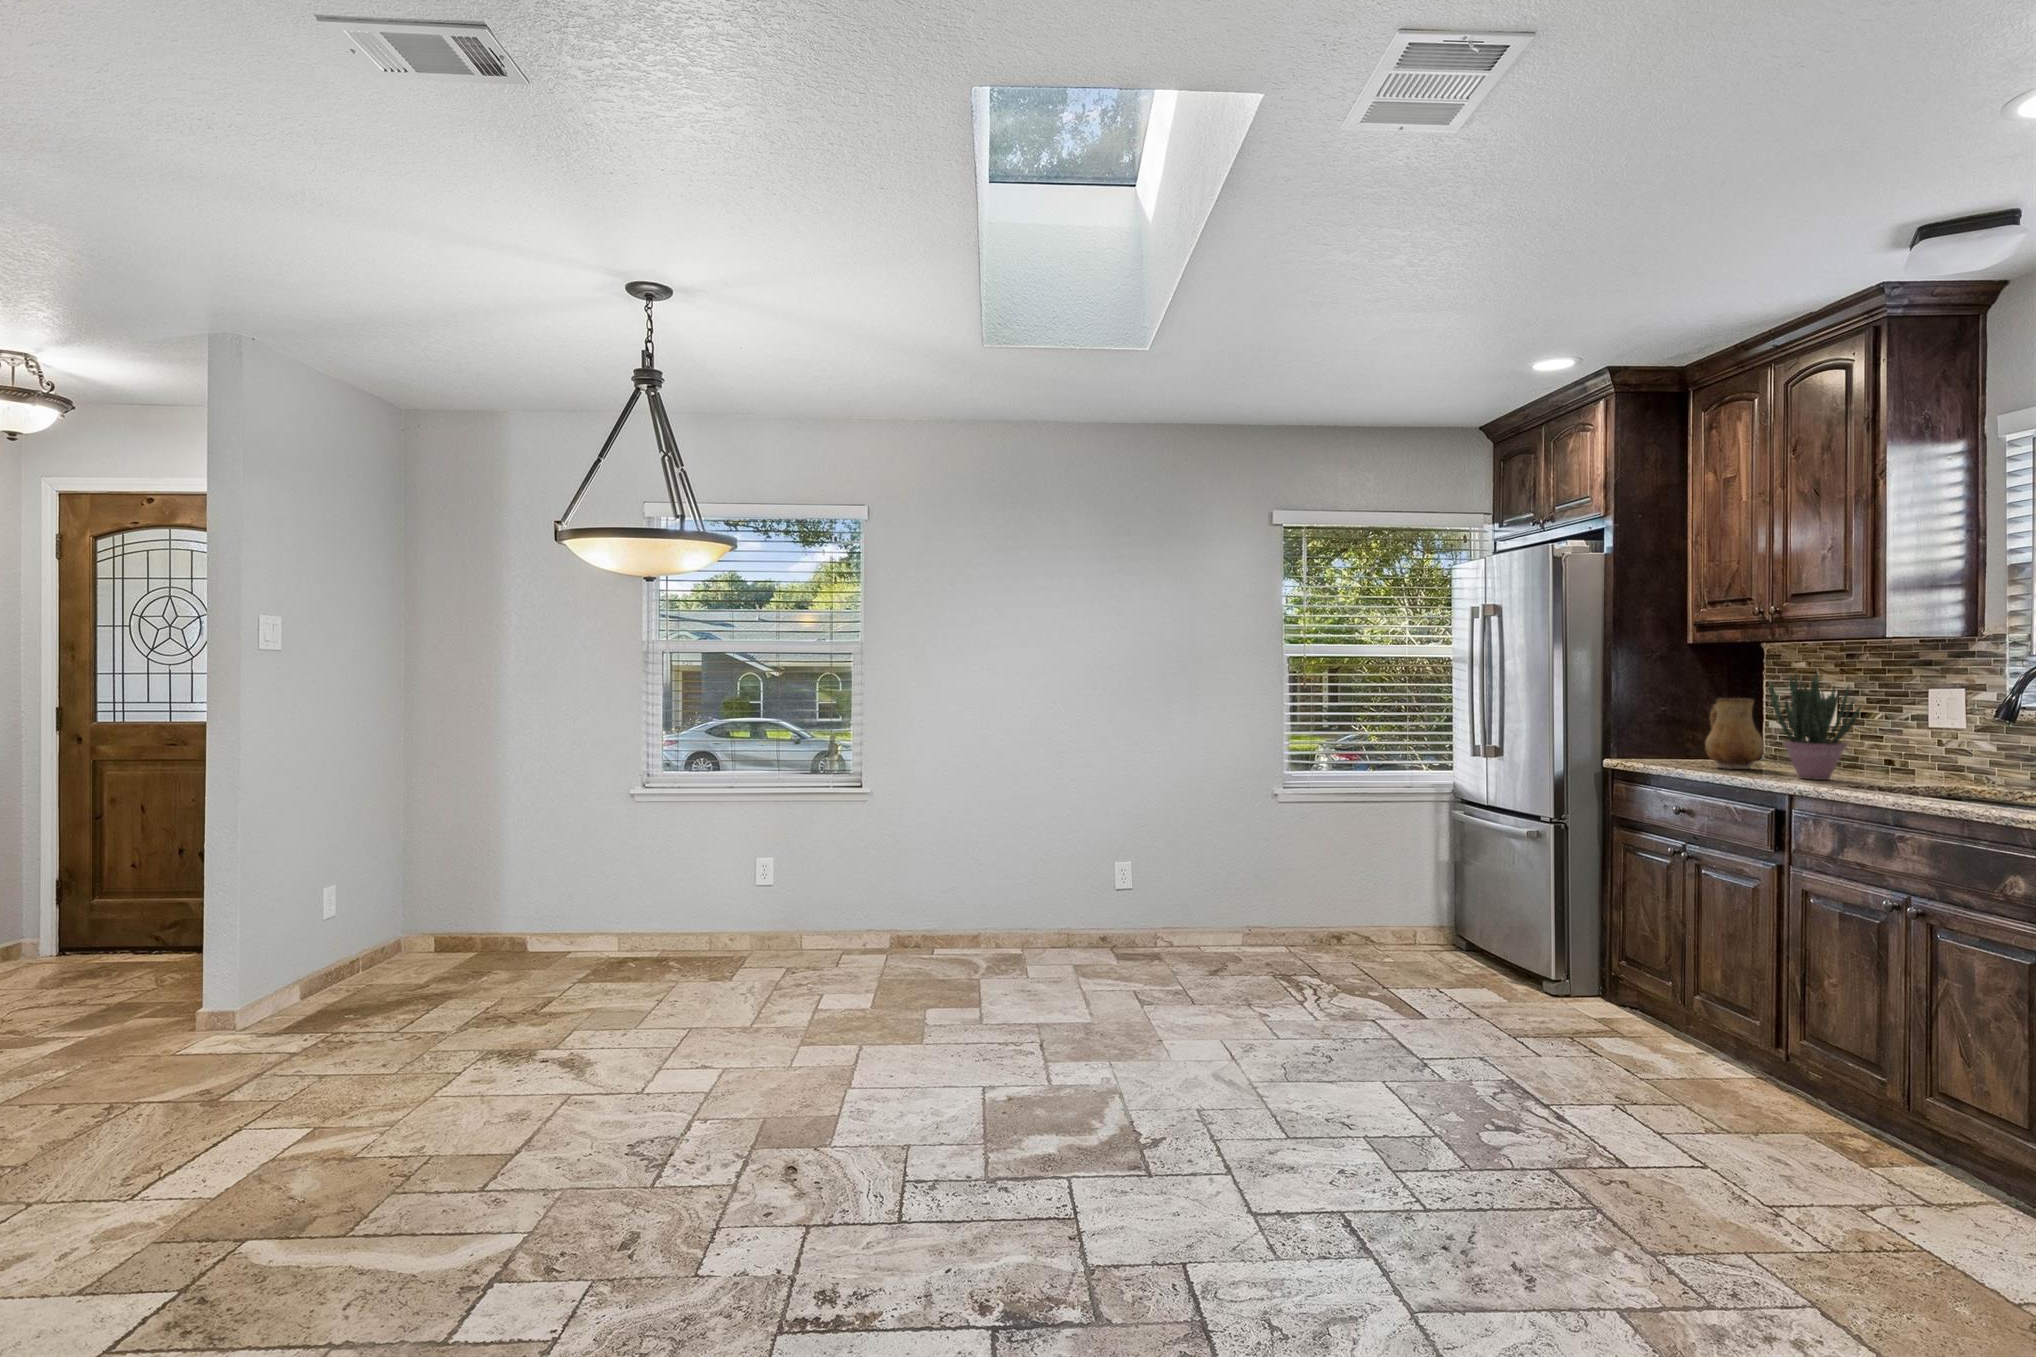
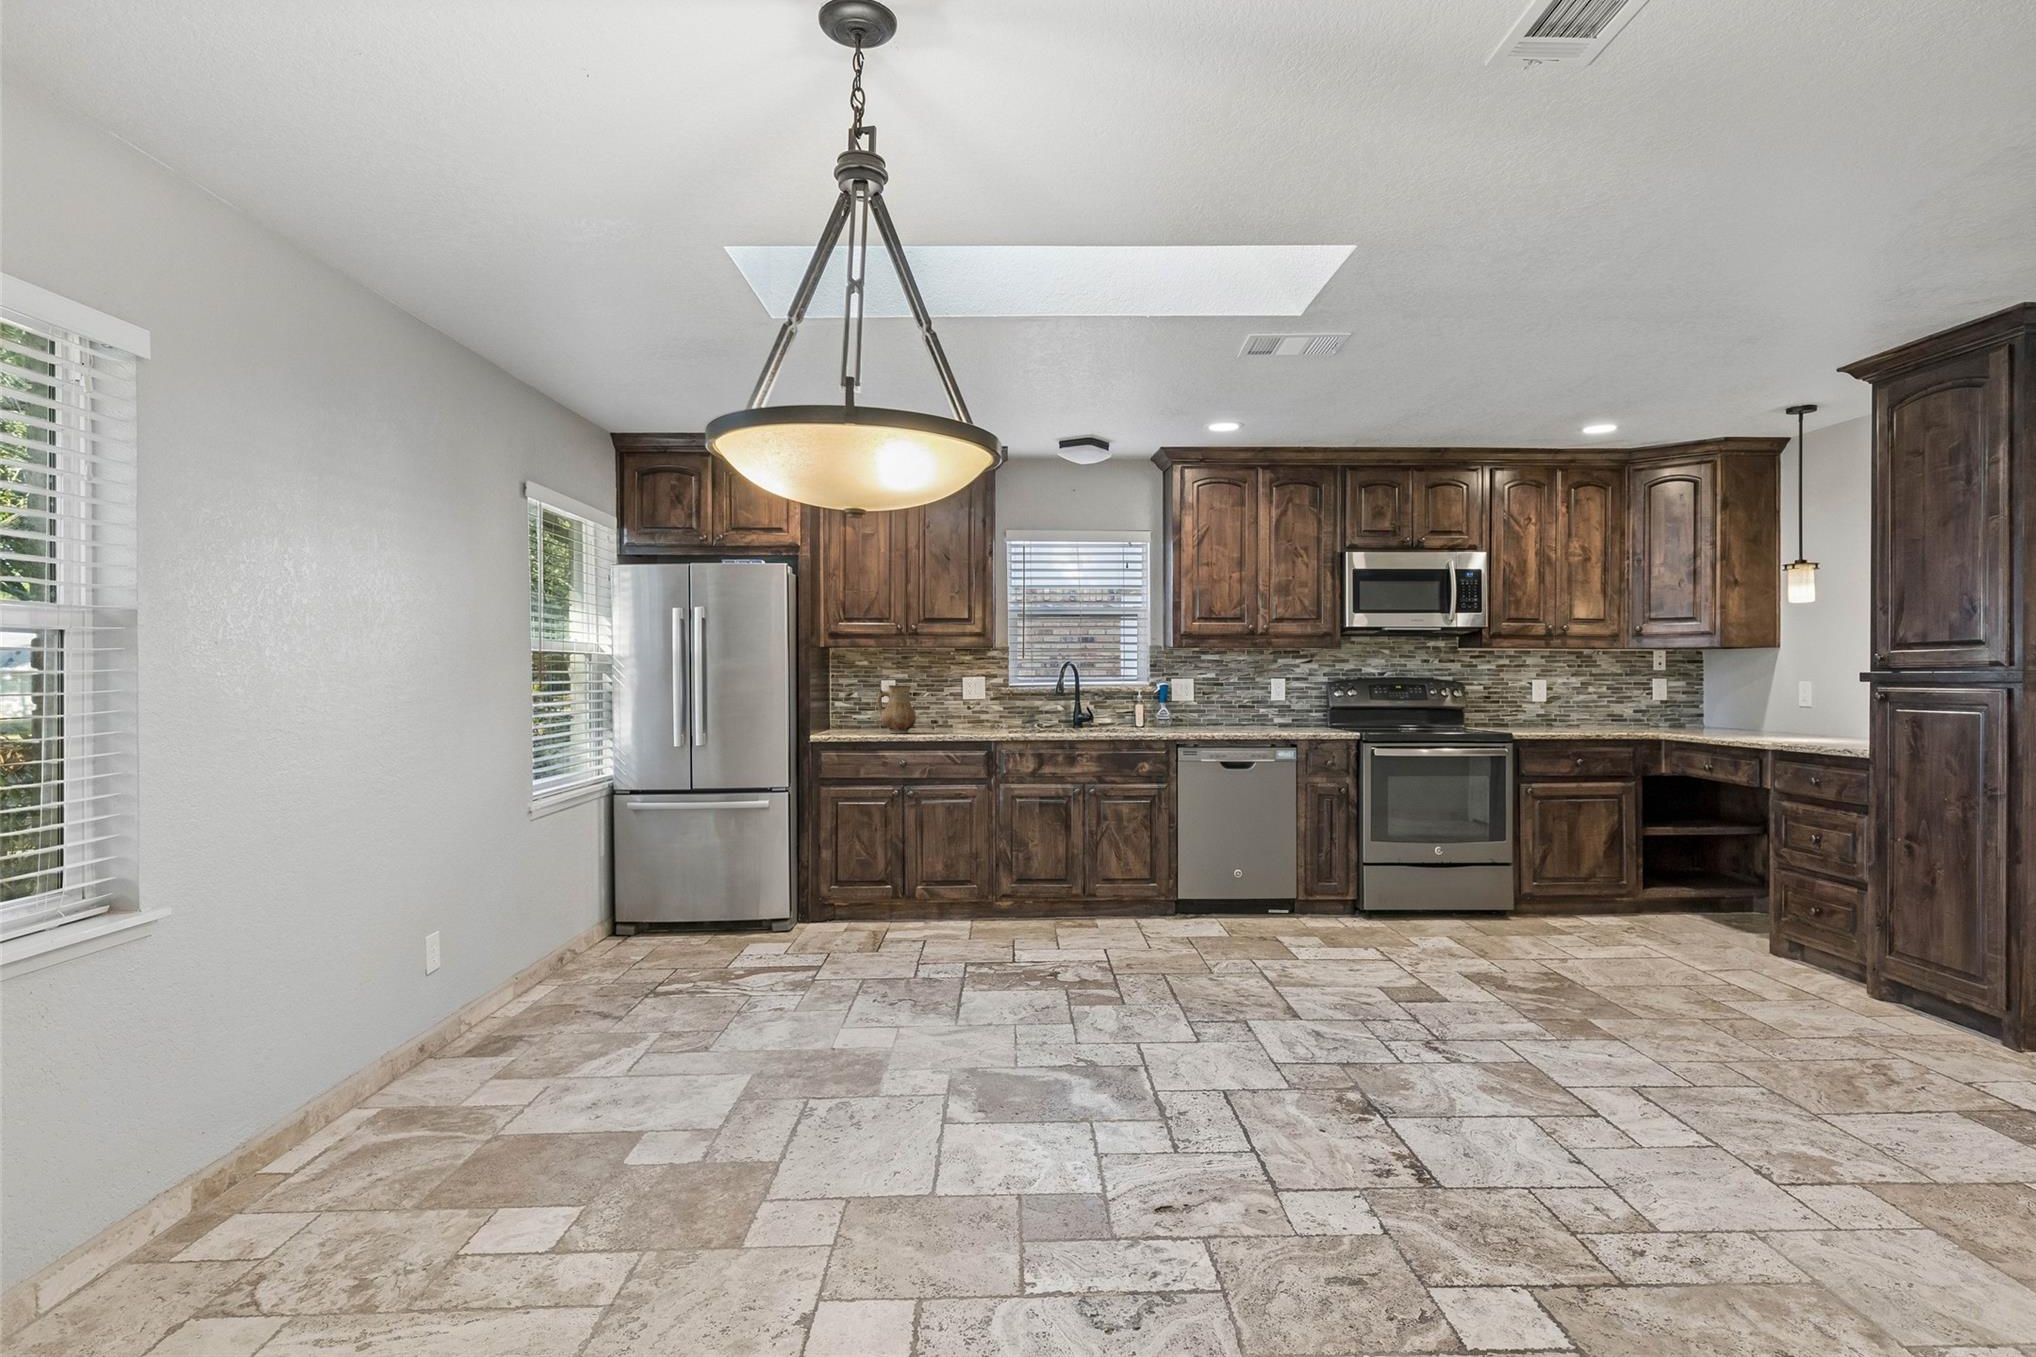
potted plant: present [1769,673,1861,780] -> none [952,667,990,733]

